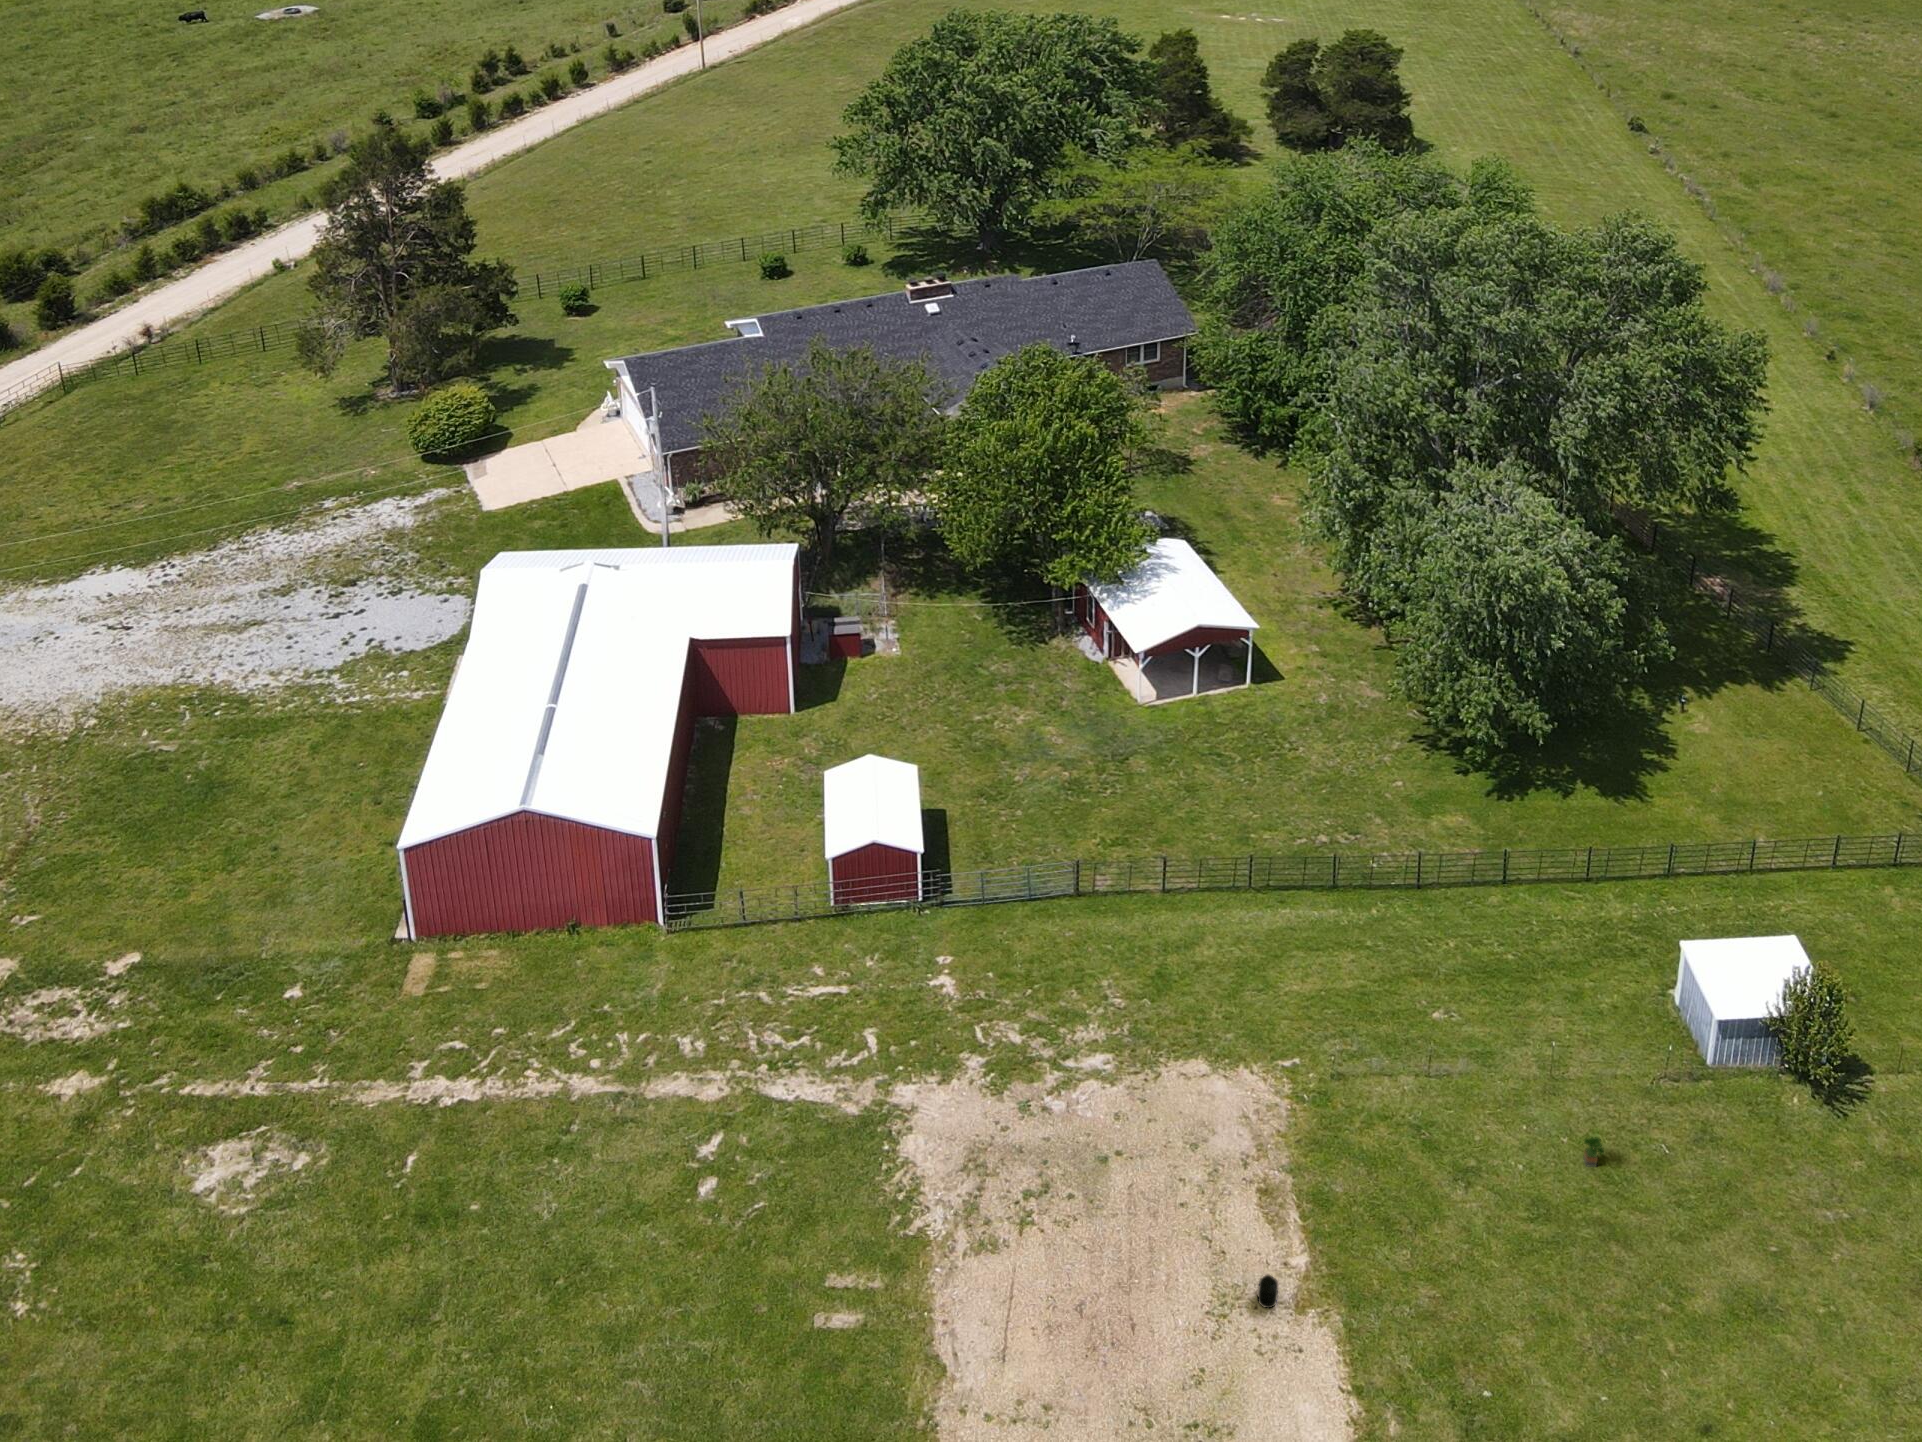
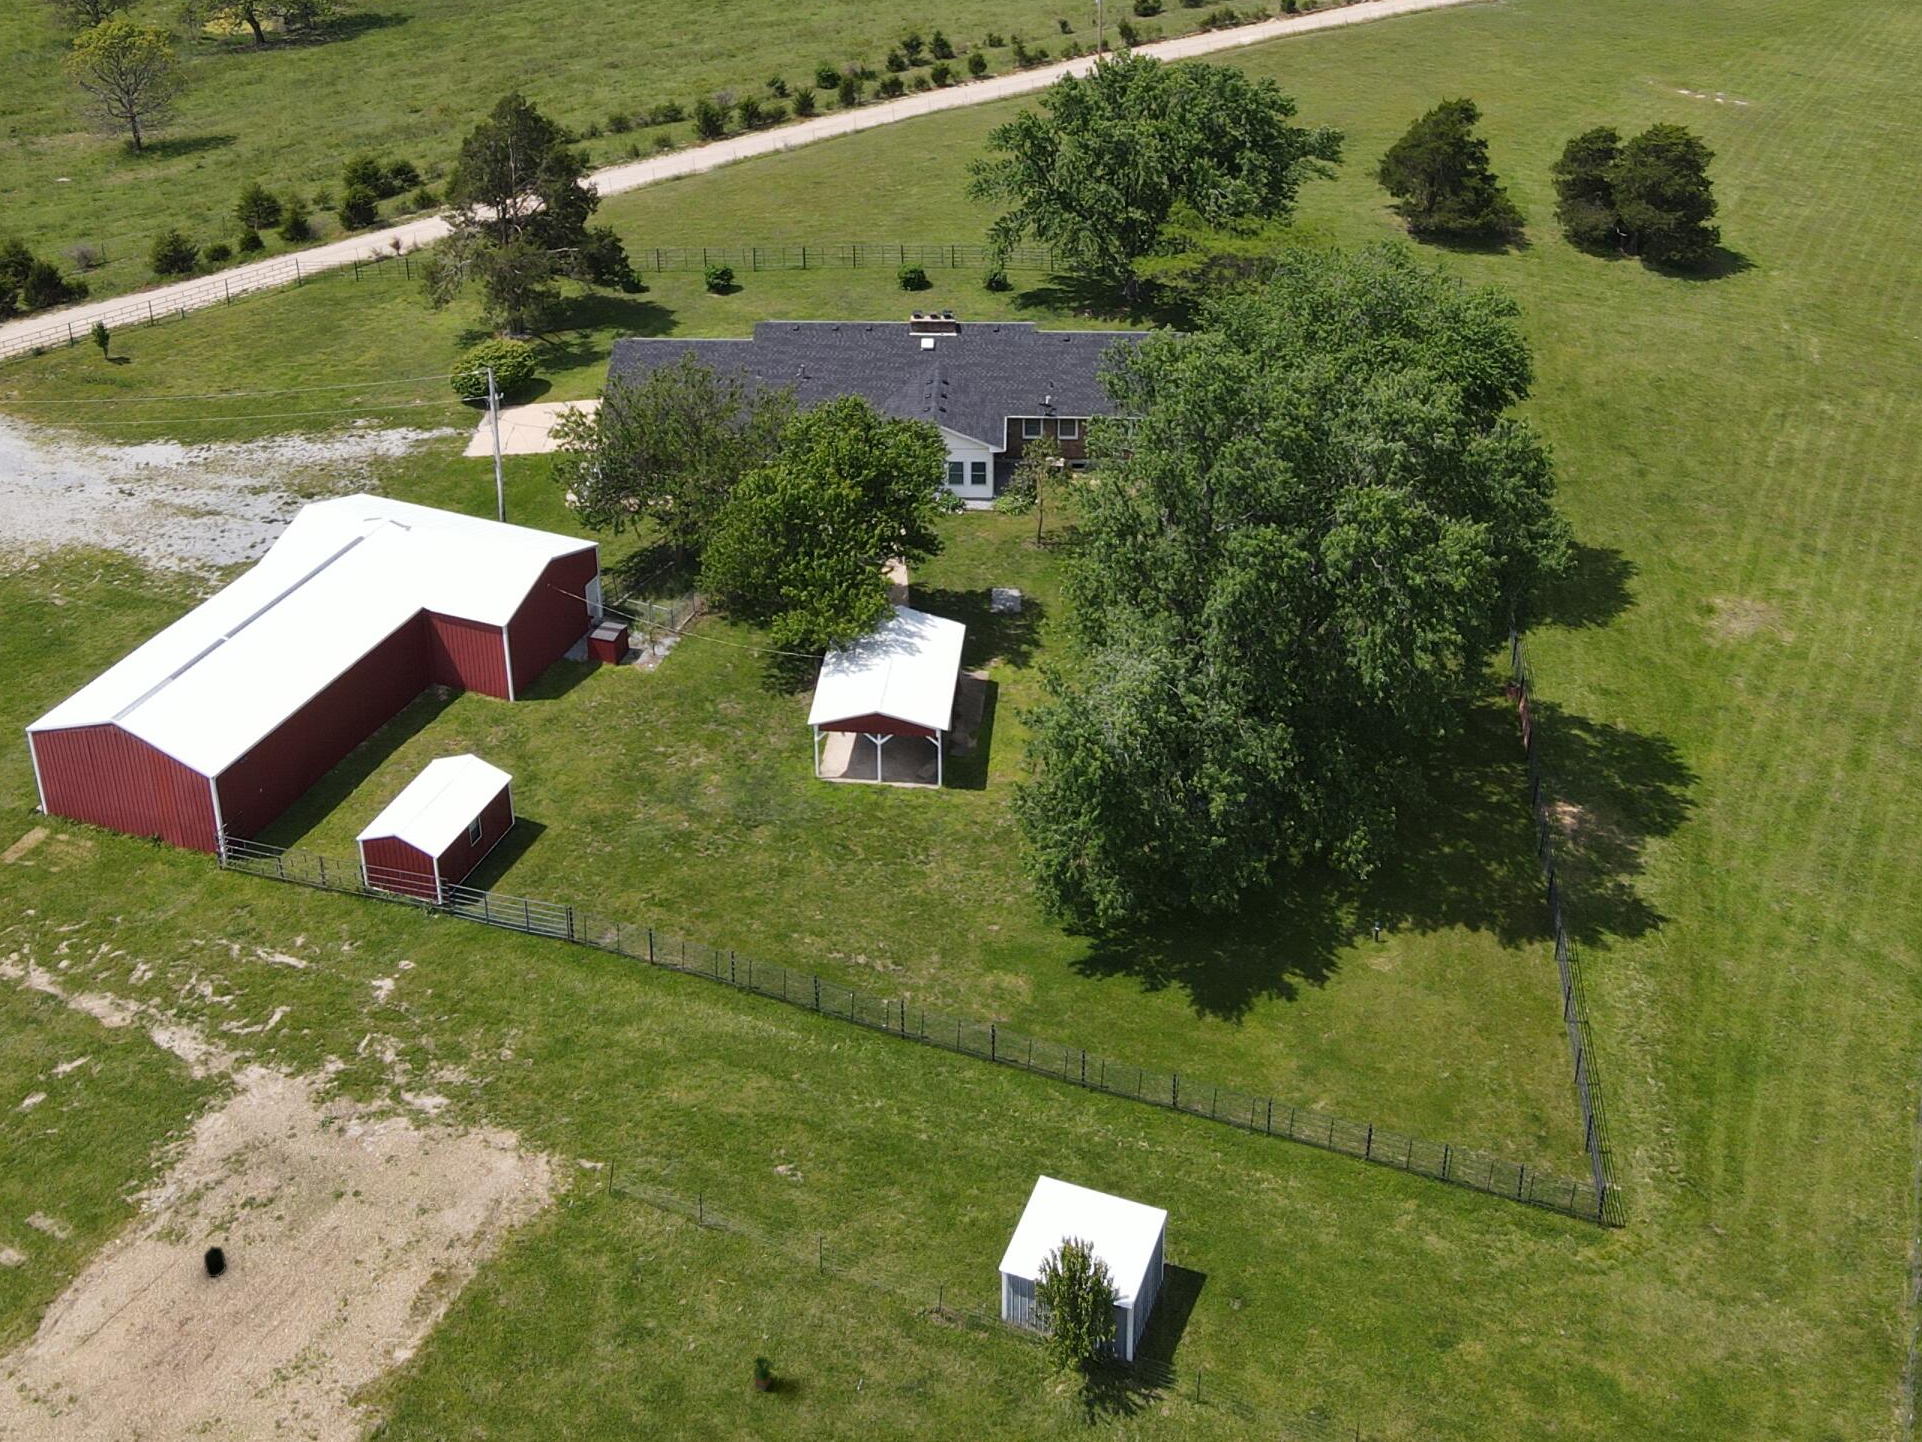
trash can: present [1258,1275,1278,1308] -> present [204,1246,226,1277]

